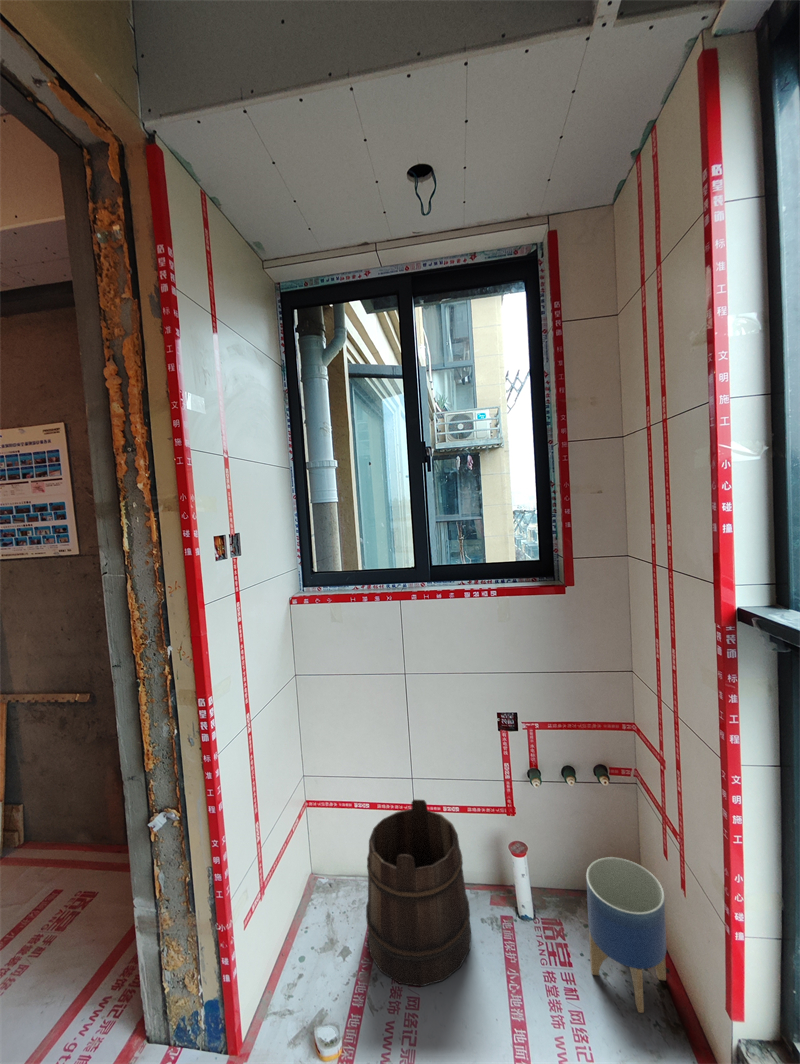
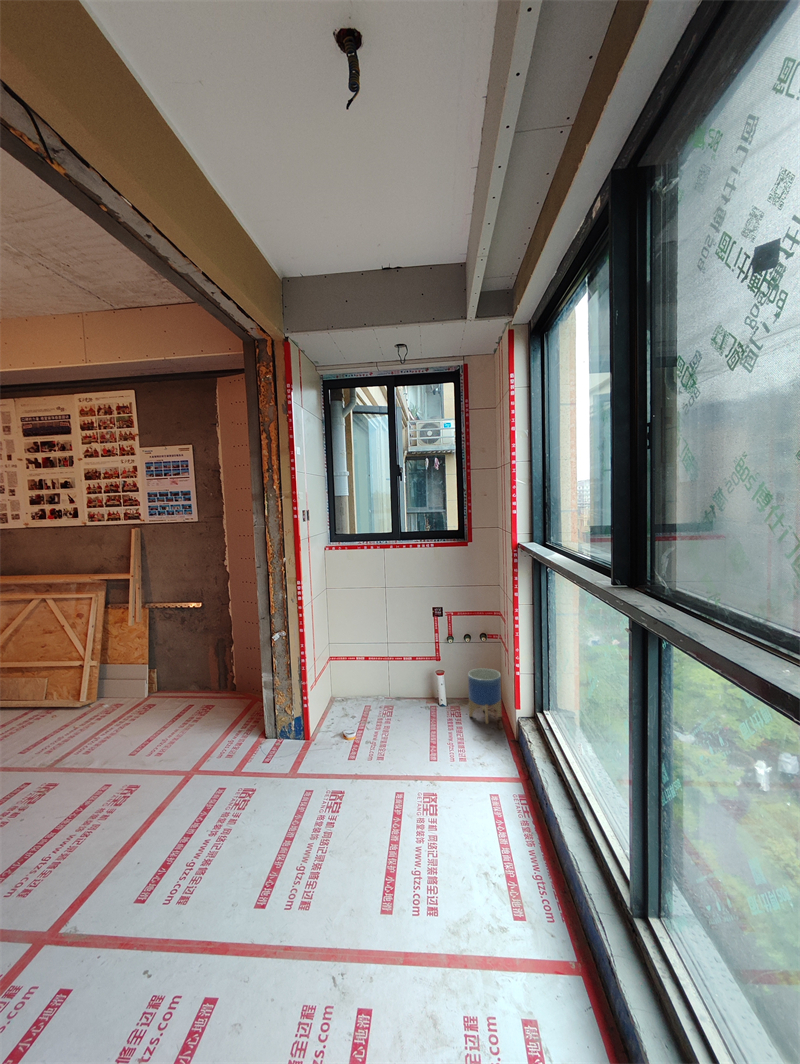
bucket: present [366,800,471,986] -> none [364,650,416,722]

